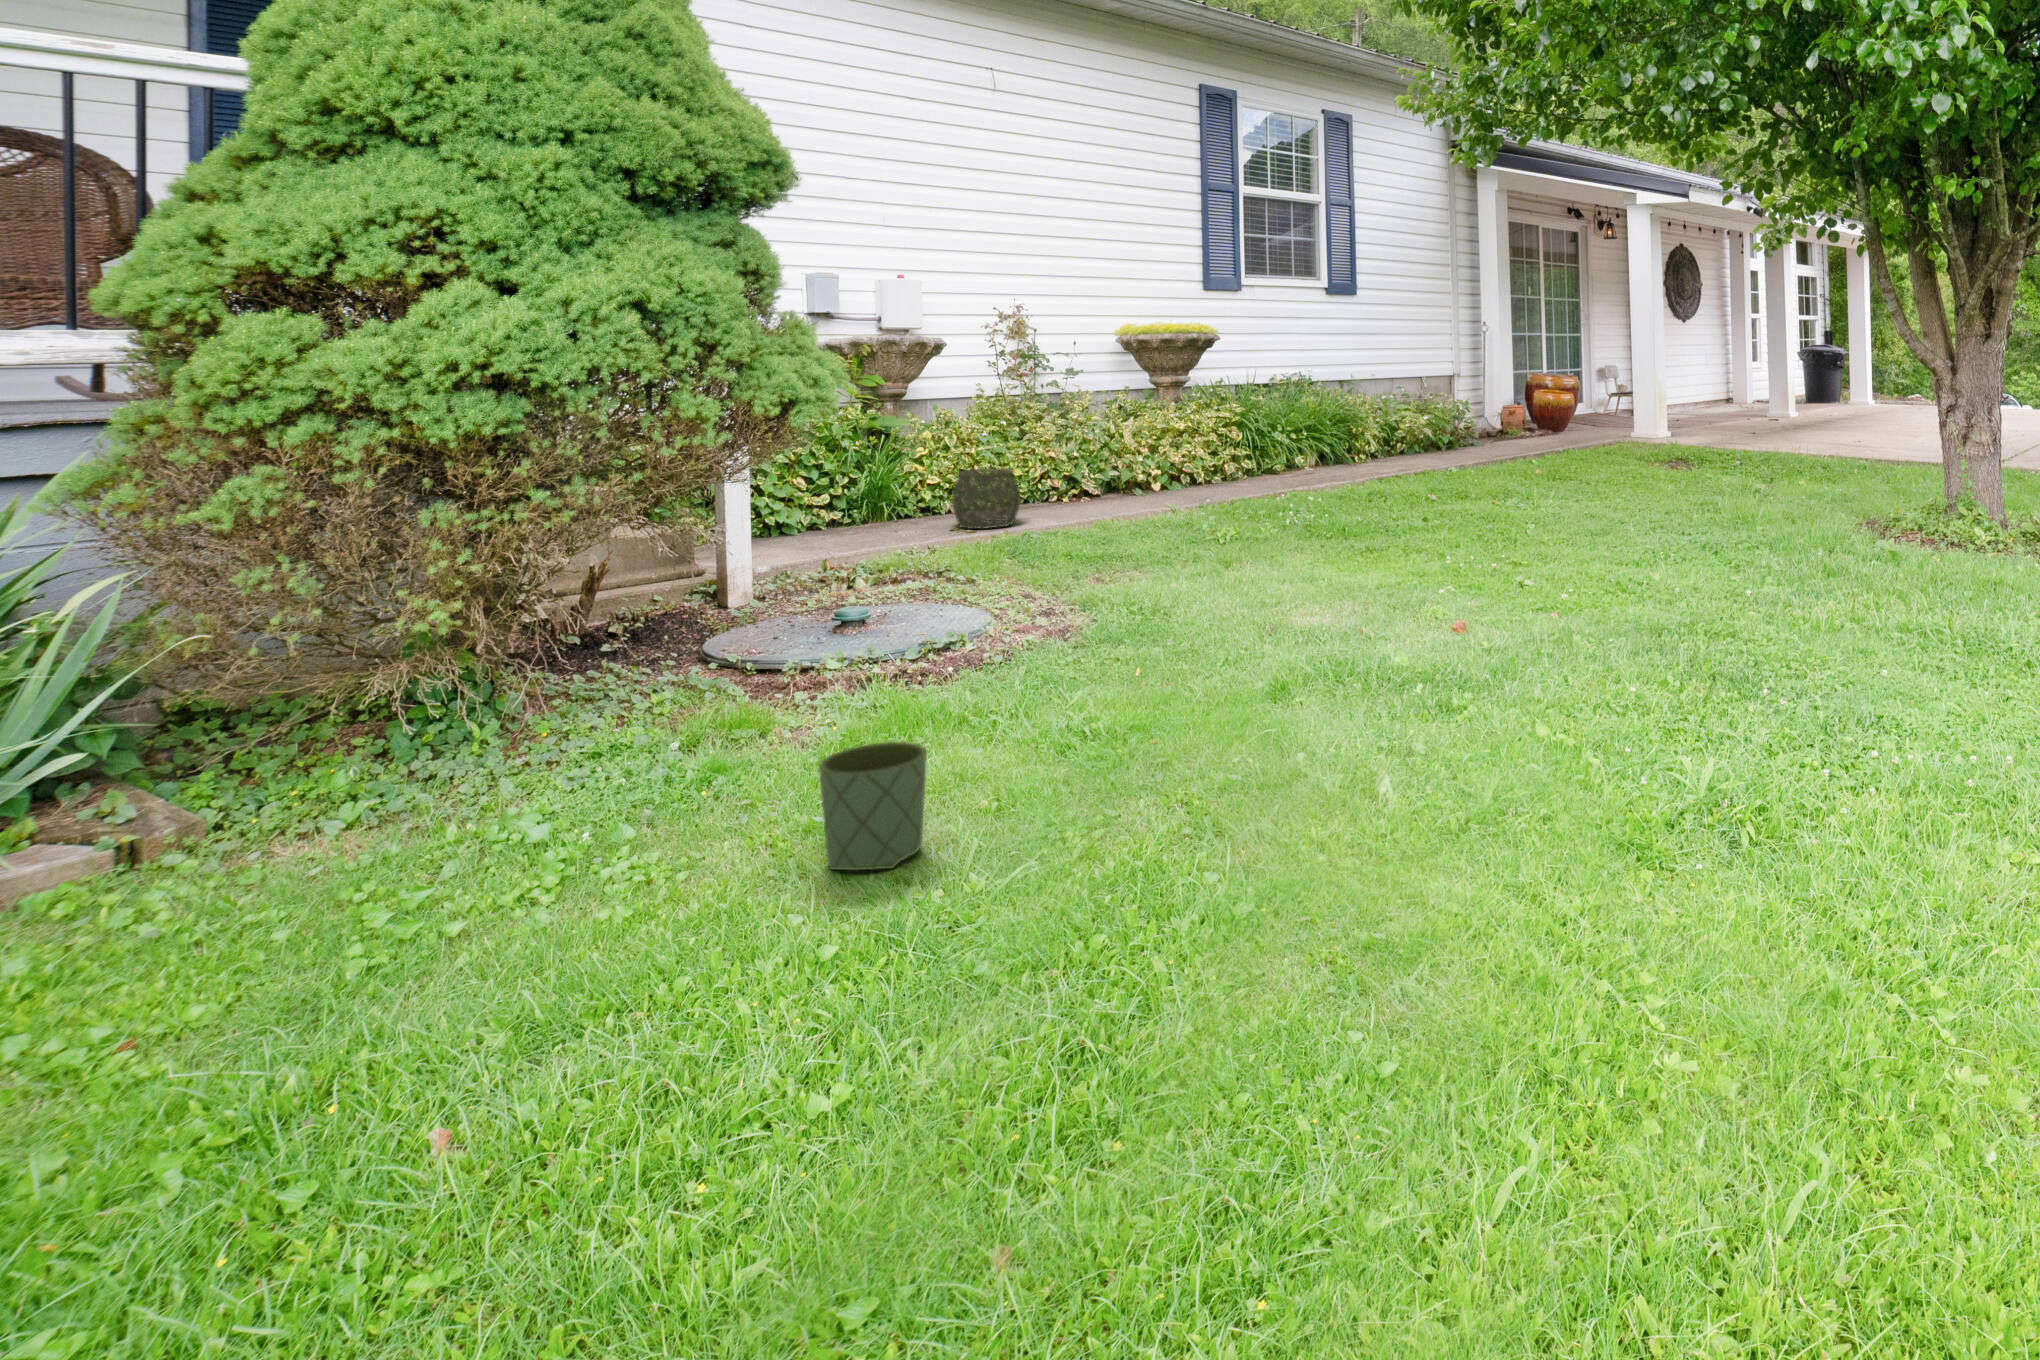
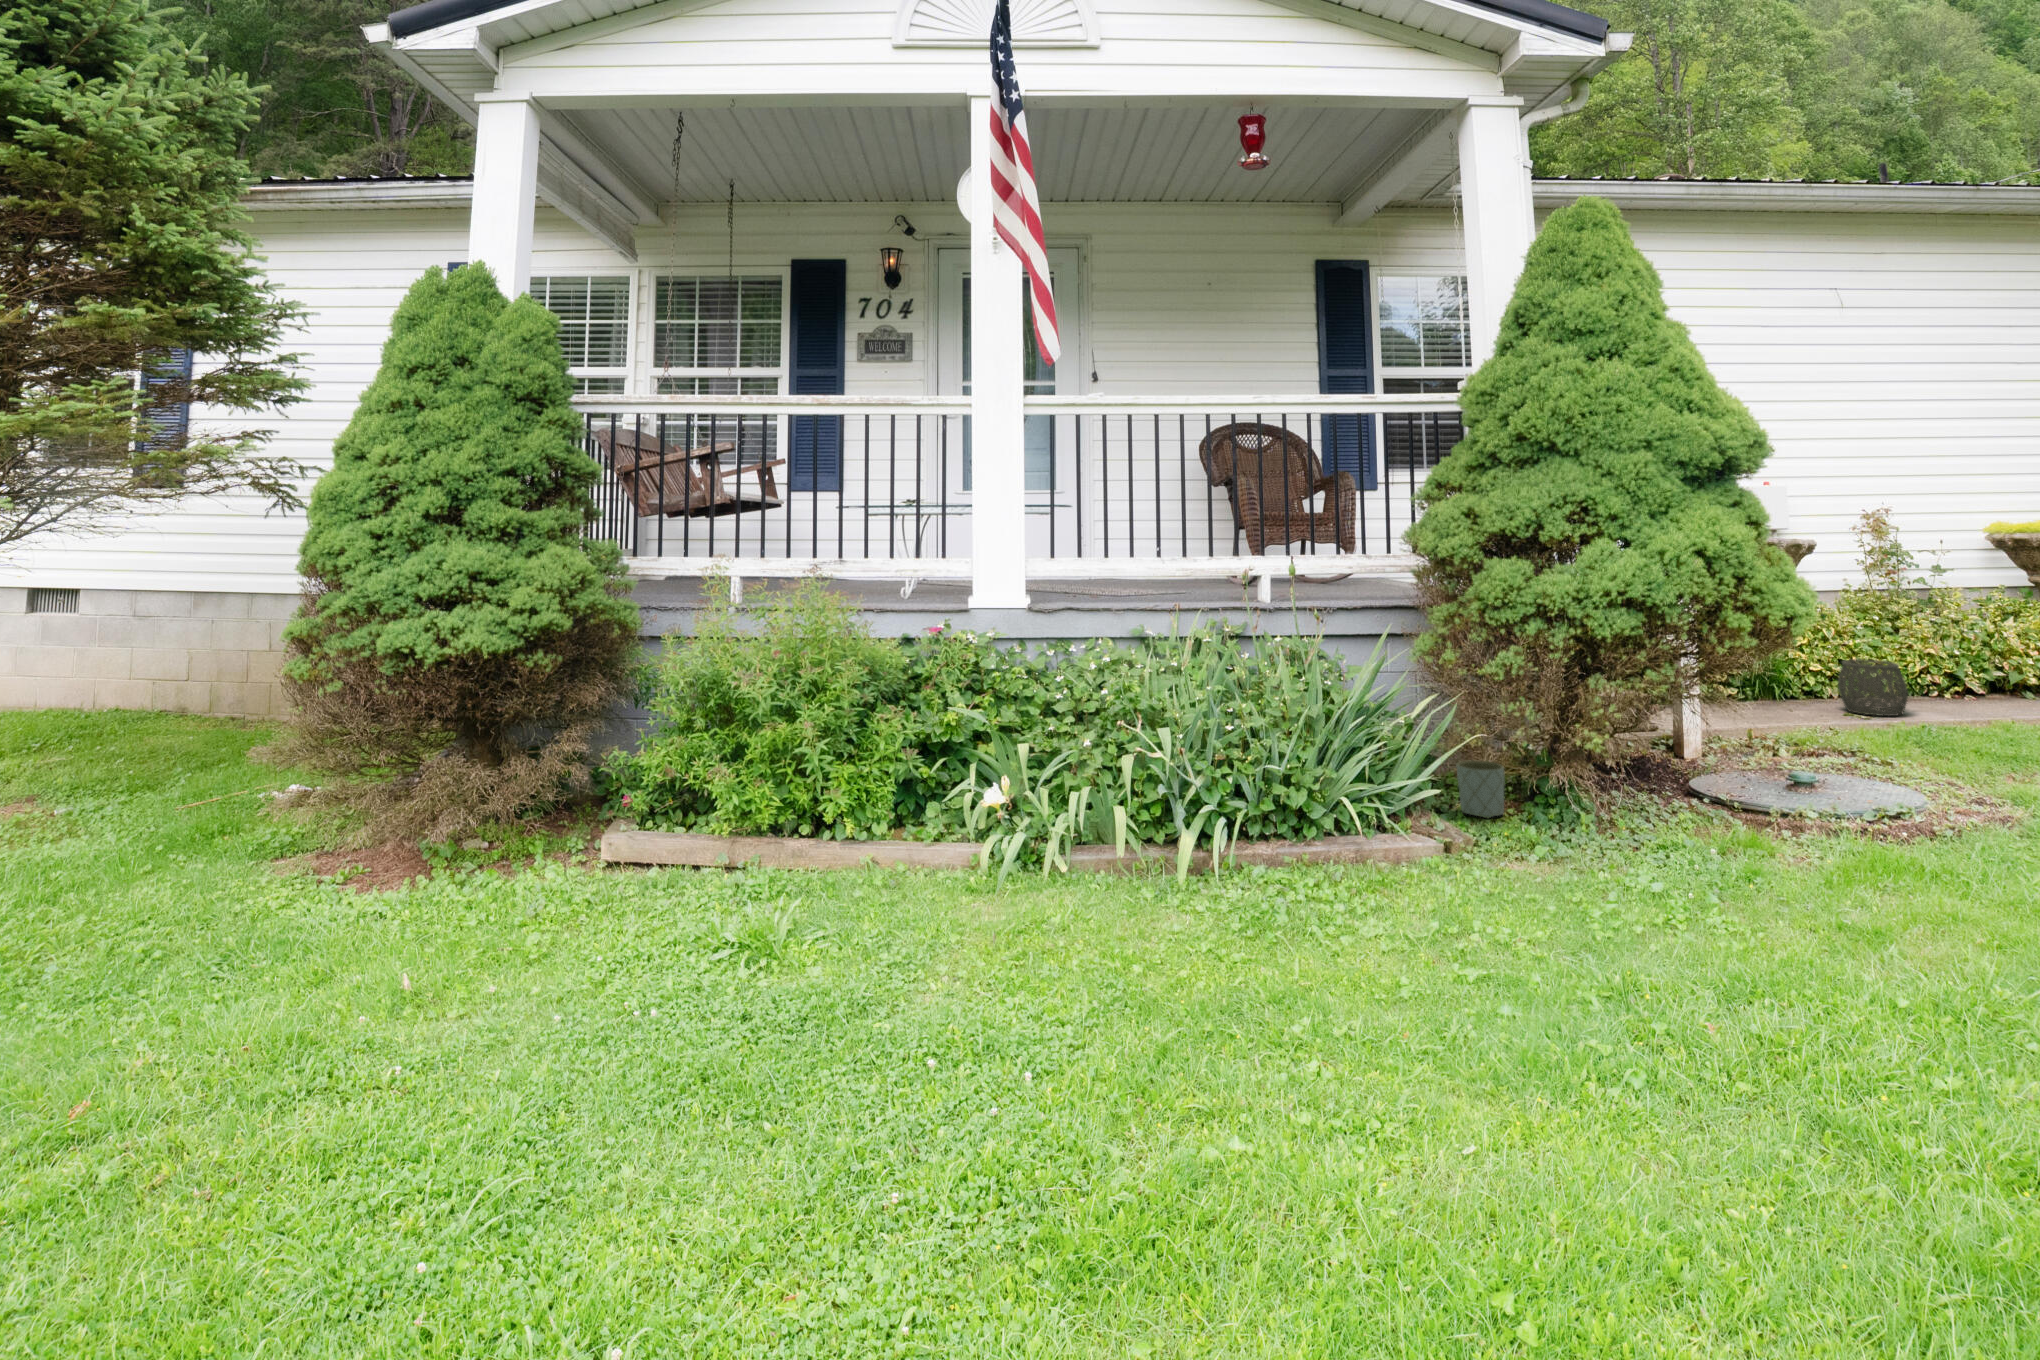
planter: present [819,742,927,870] -> present [1456,760,1504,818]

